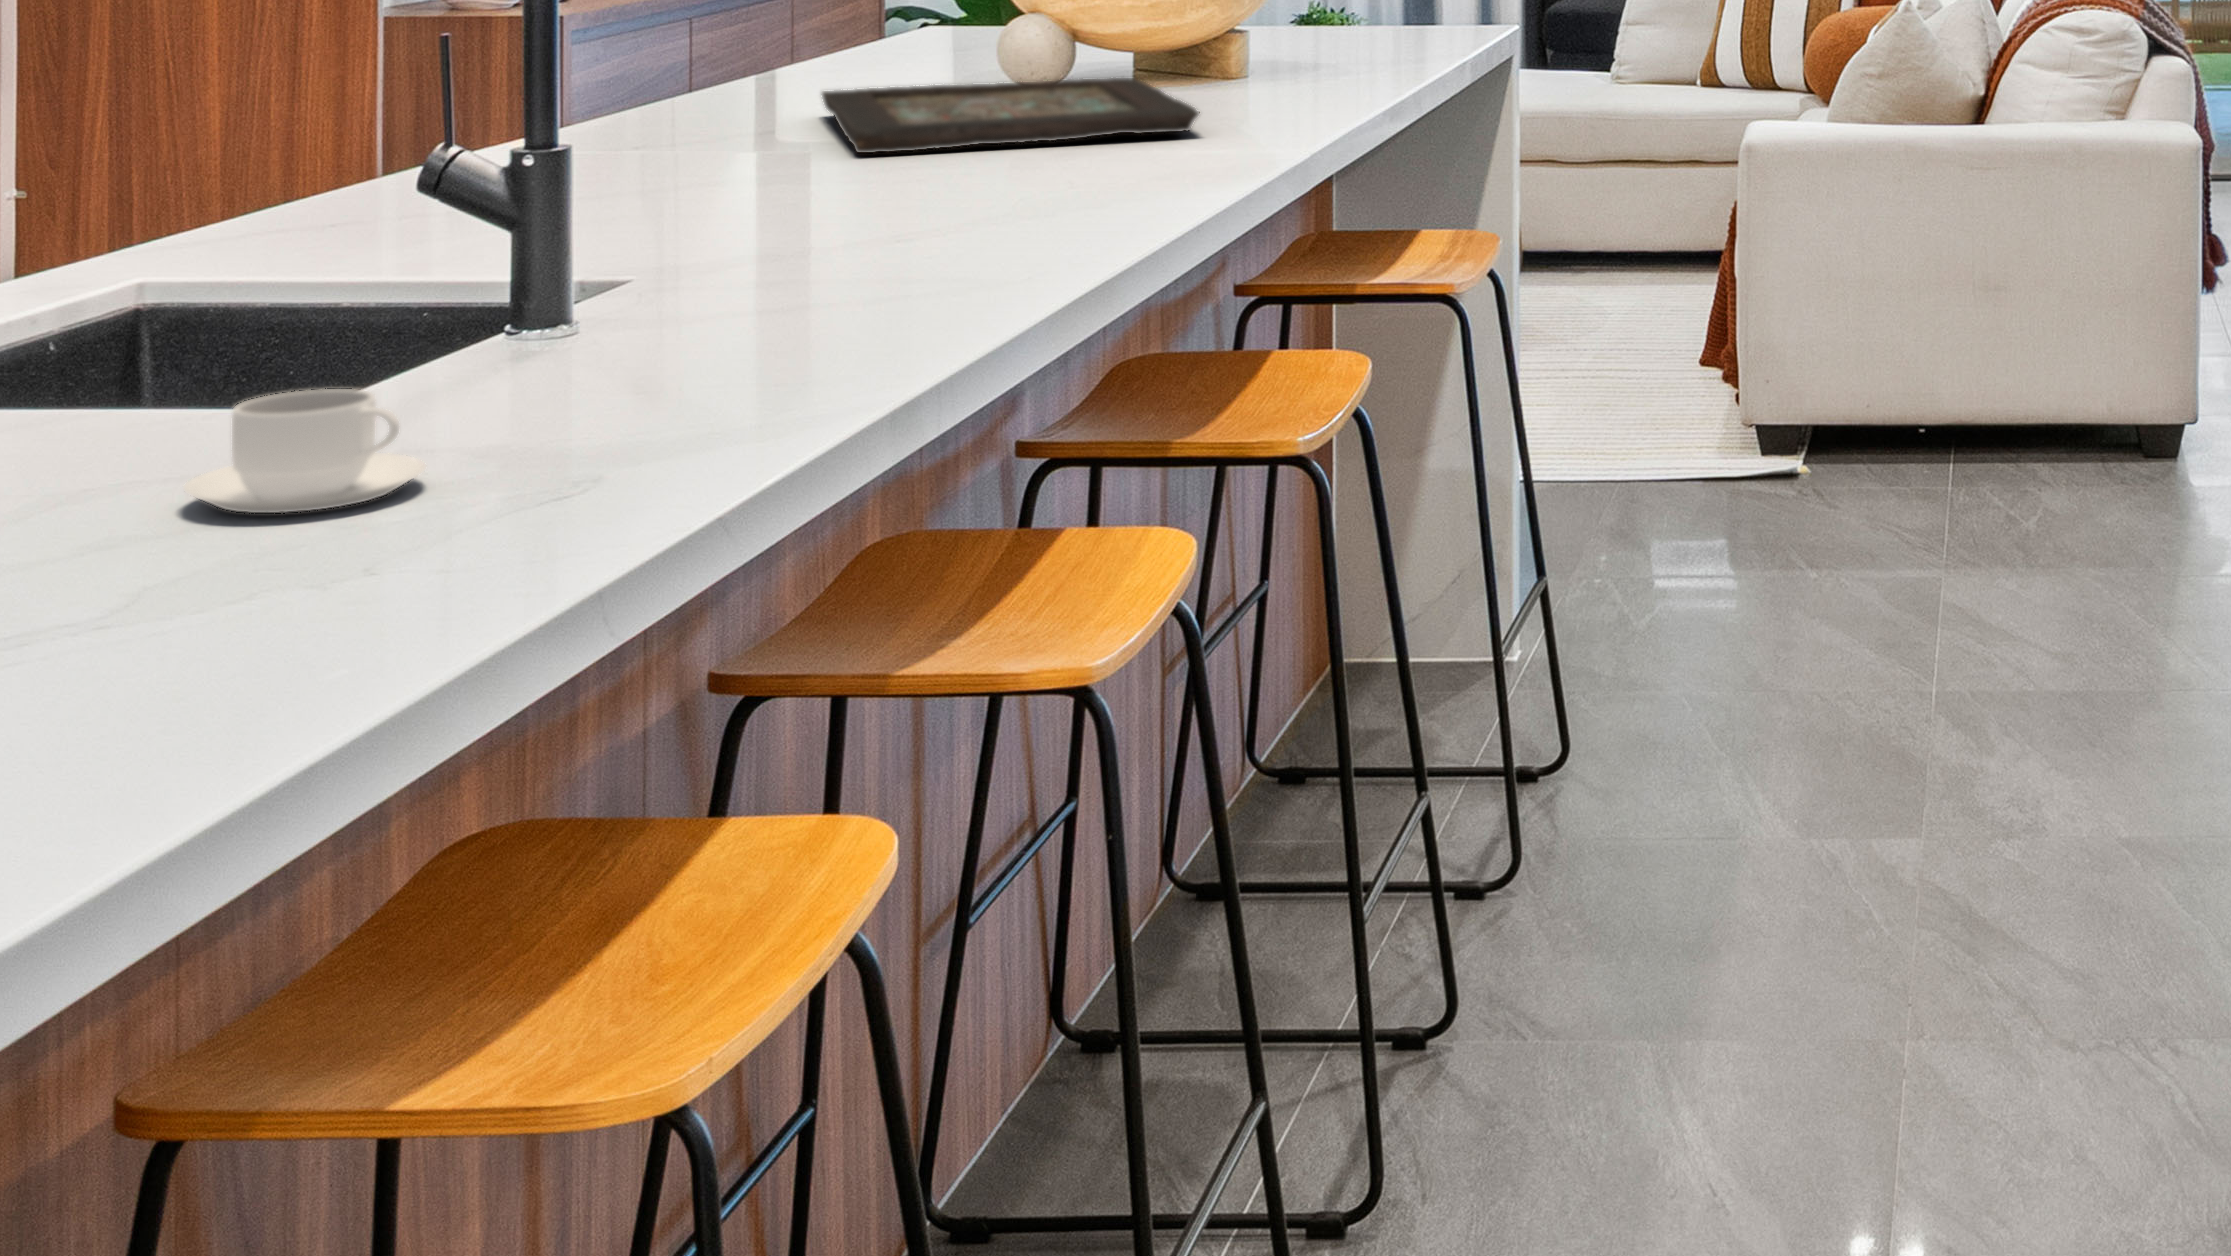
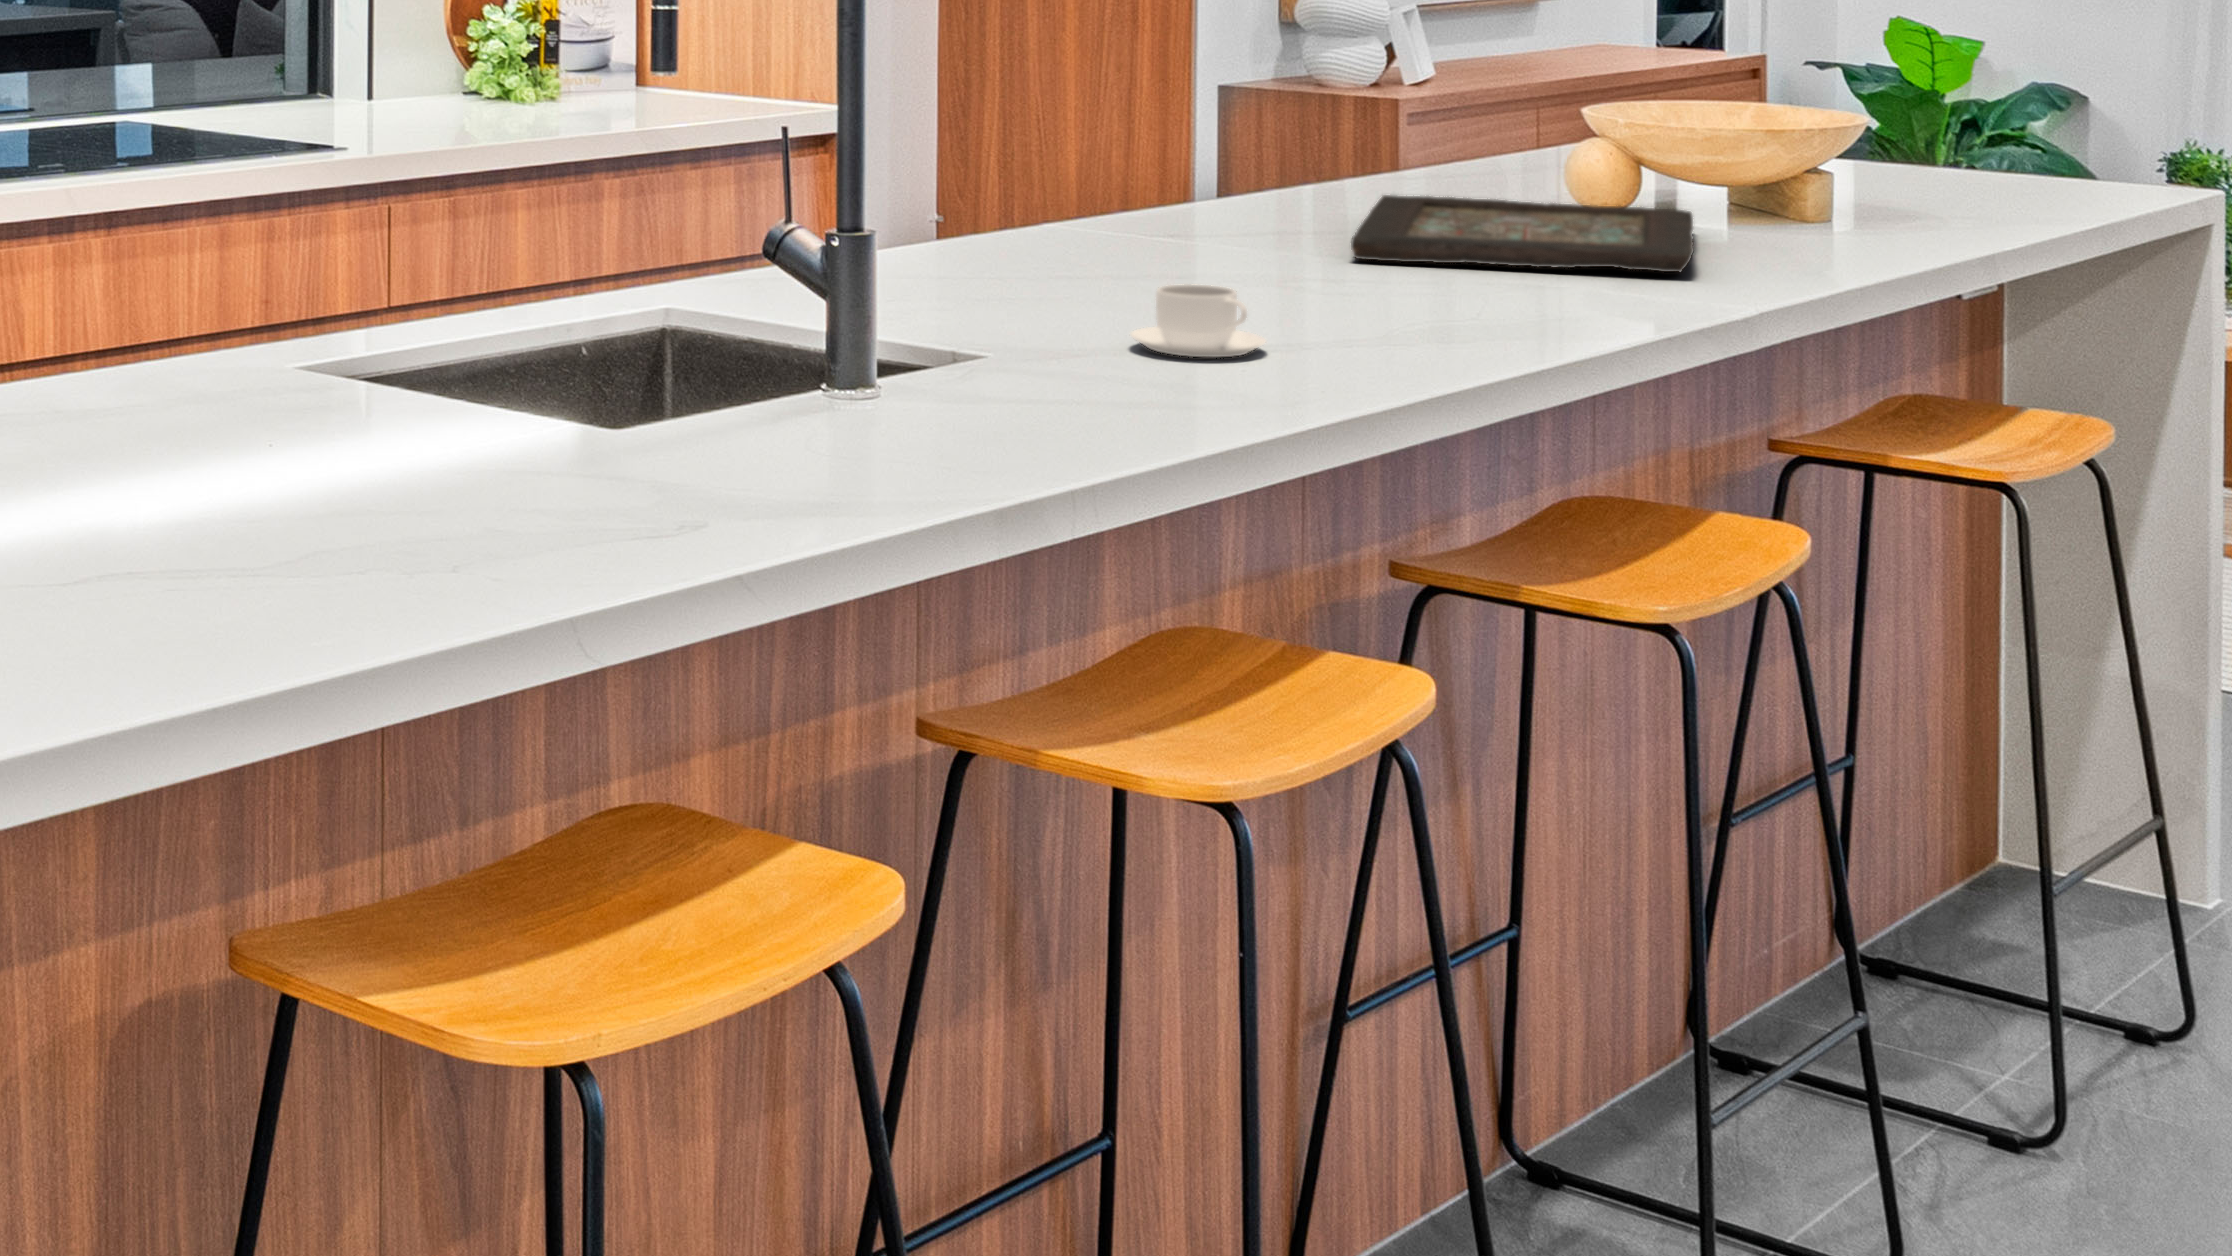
coffee cup: present [183,389,426,513] -> present [1131,284,1266,357]

